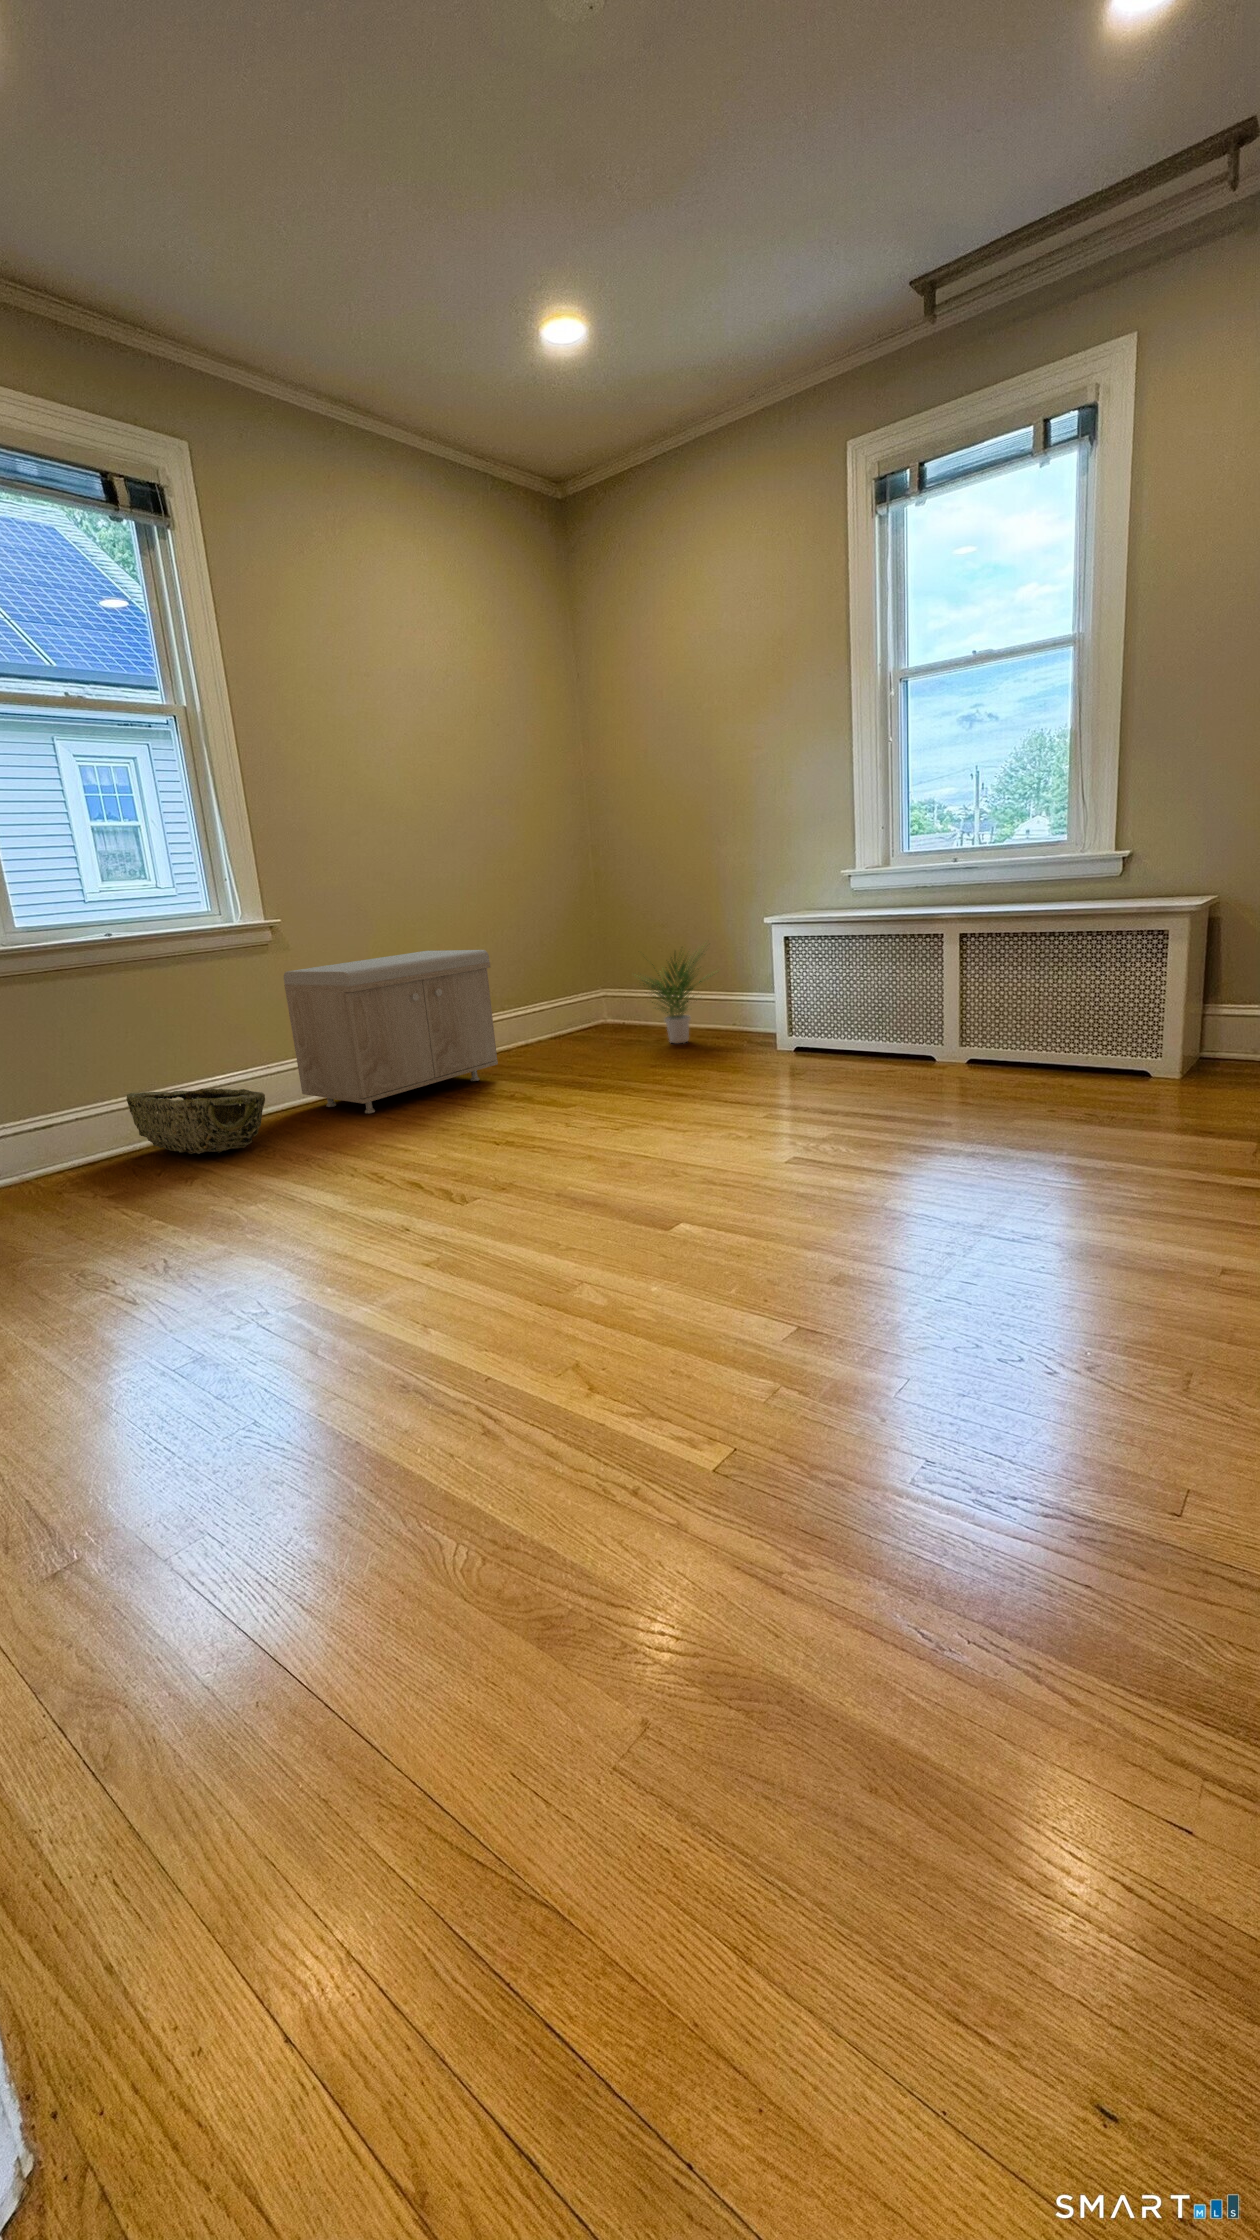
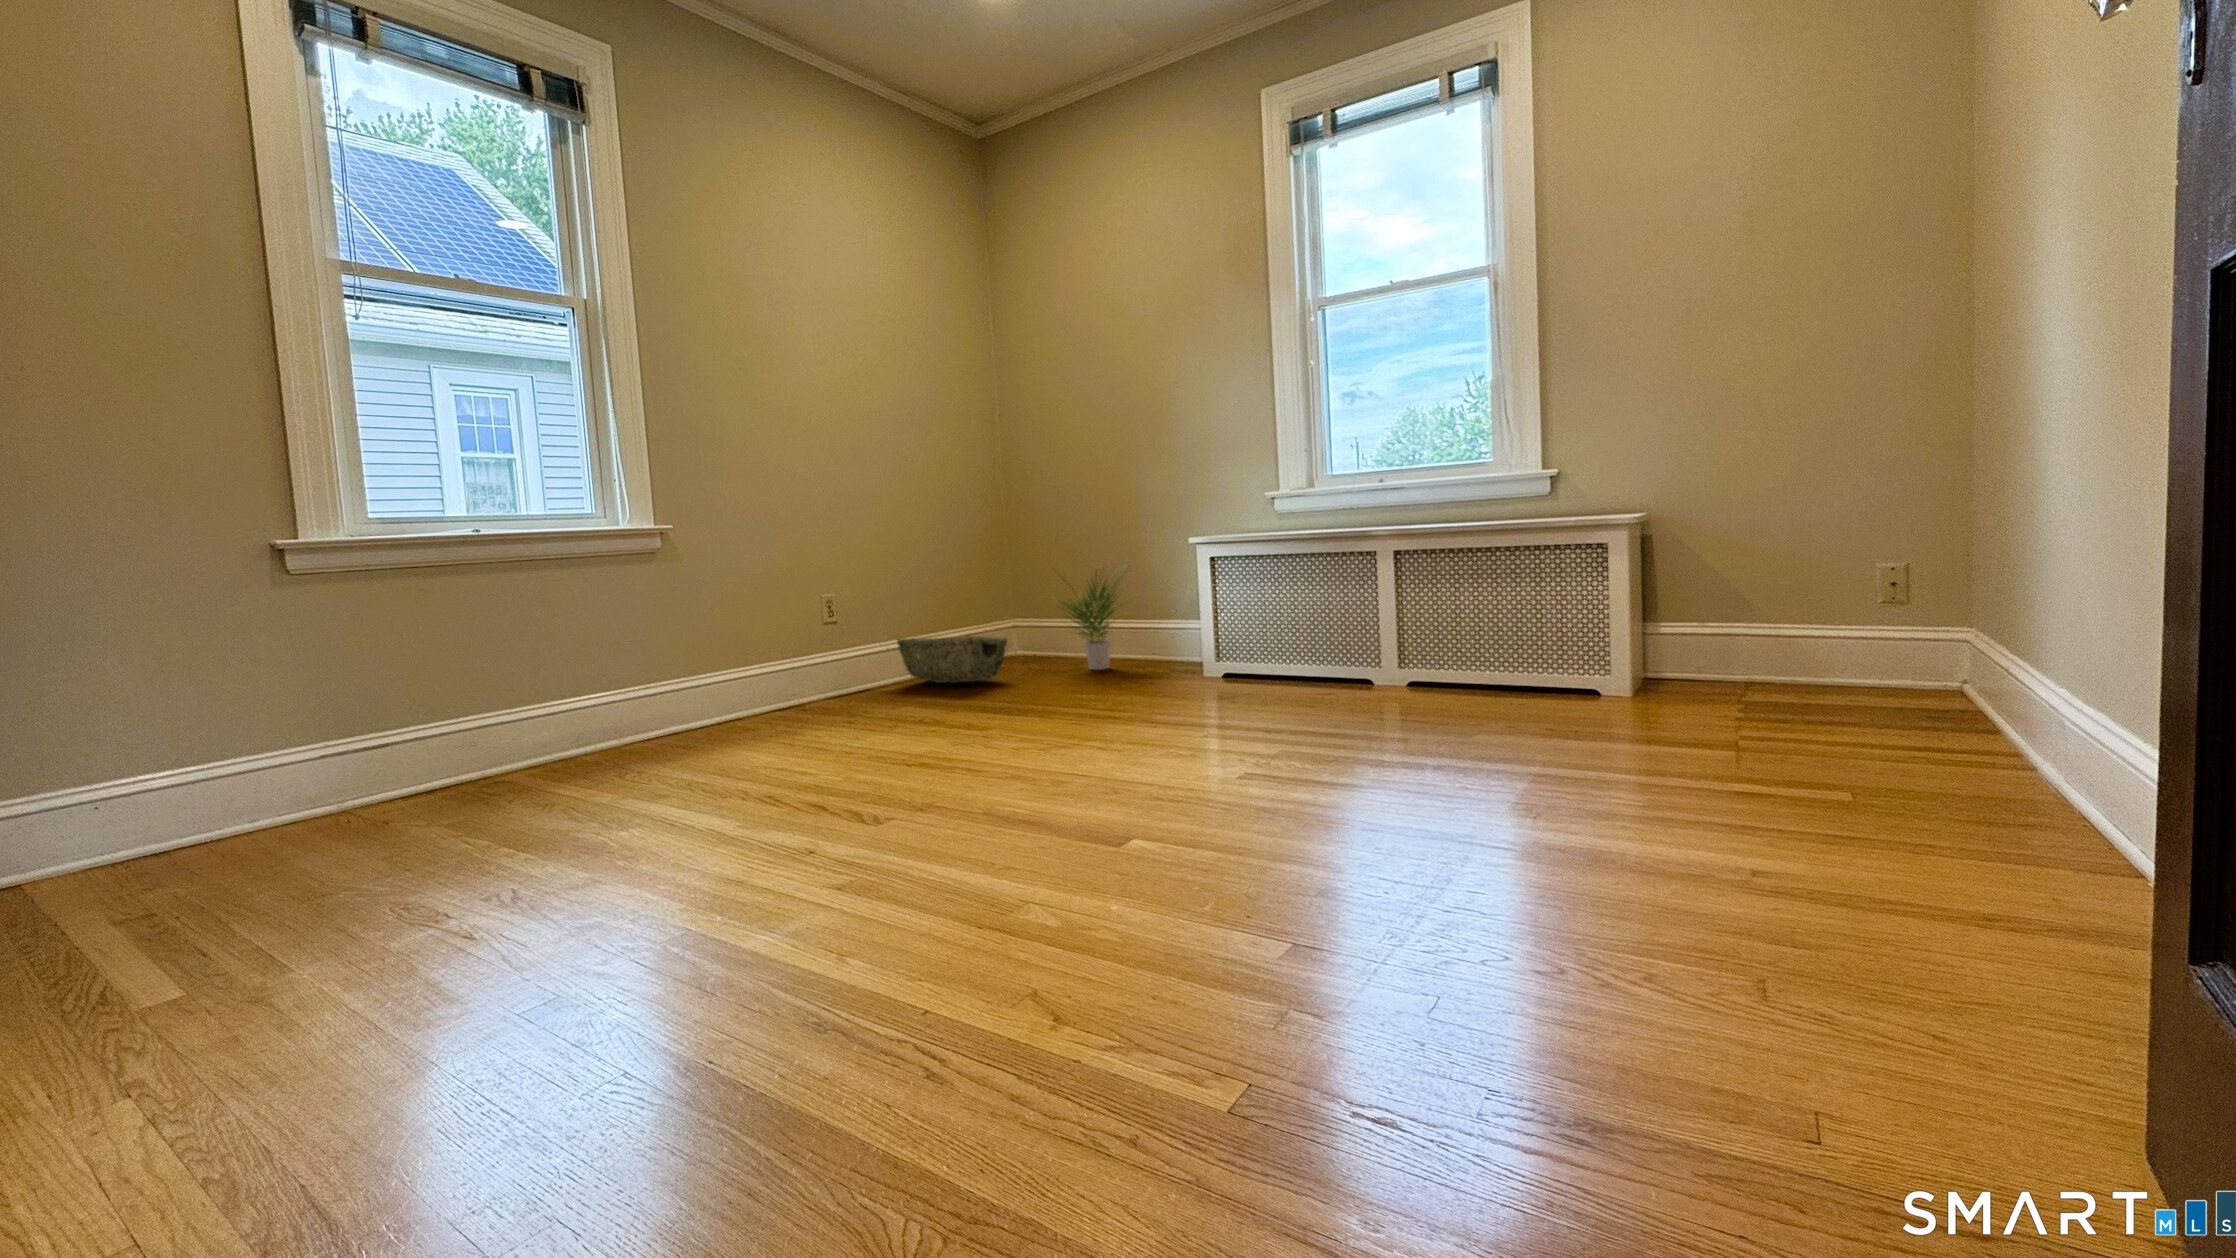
storage bench: present [284,950,498,1113] -> none [671,563,905,738]
woven basket: present [126,1089,265,1154] -> present [897,636,1007,683]

